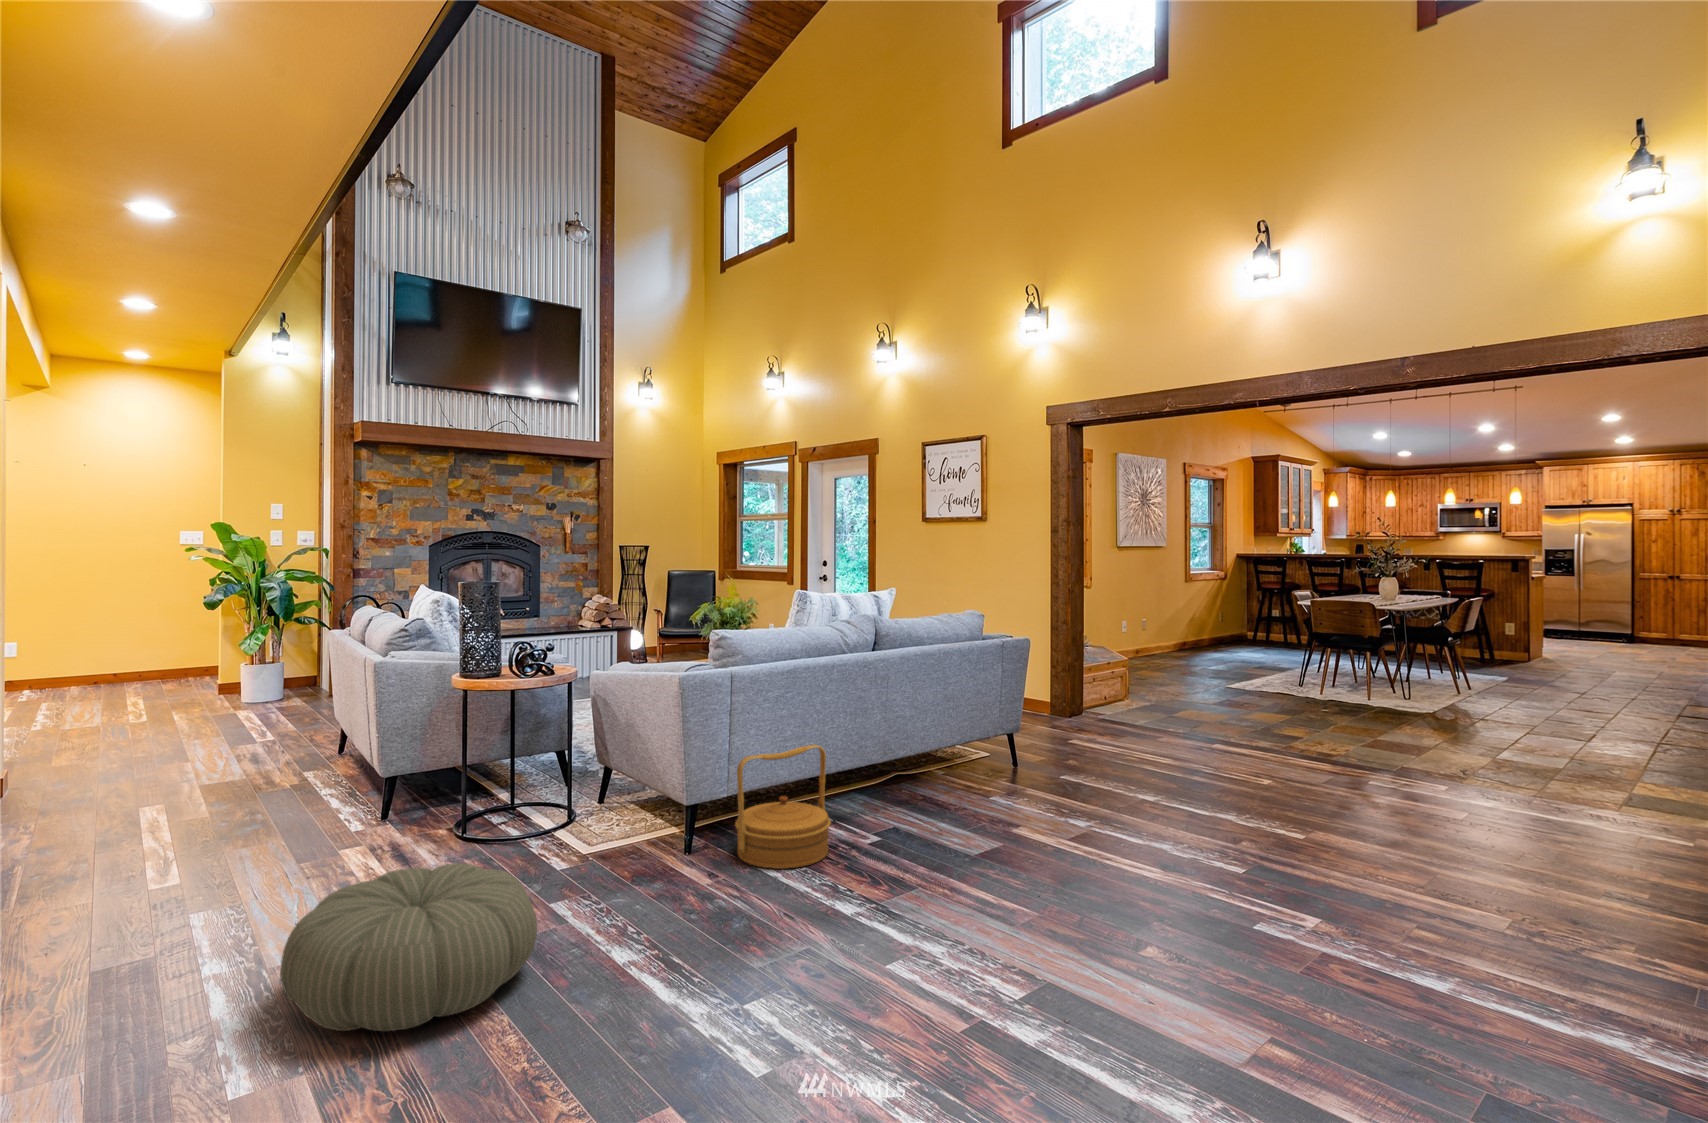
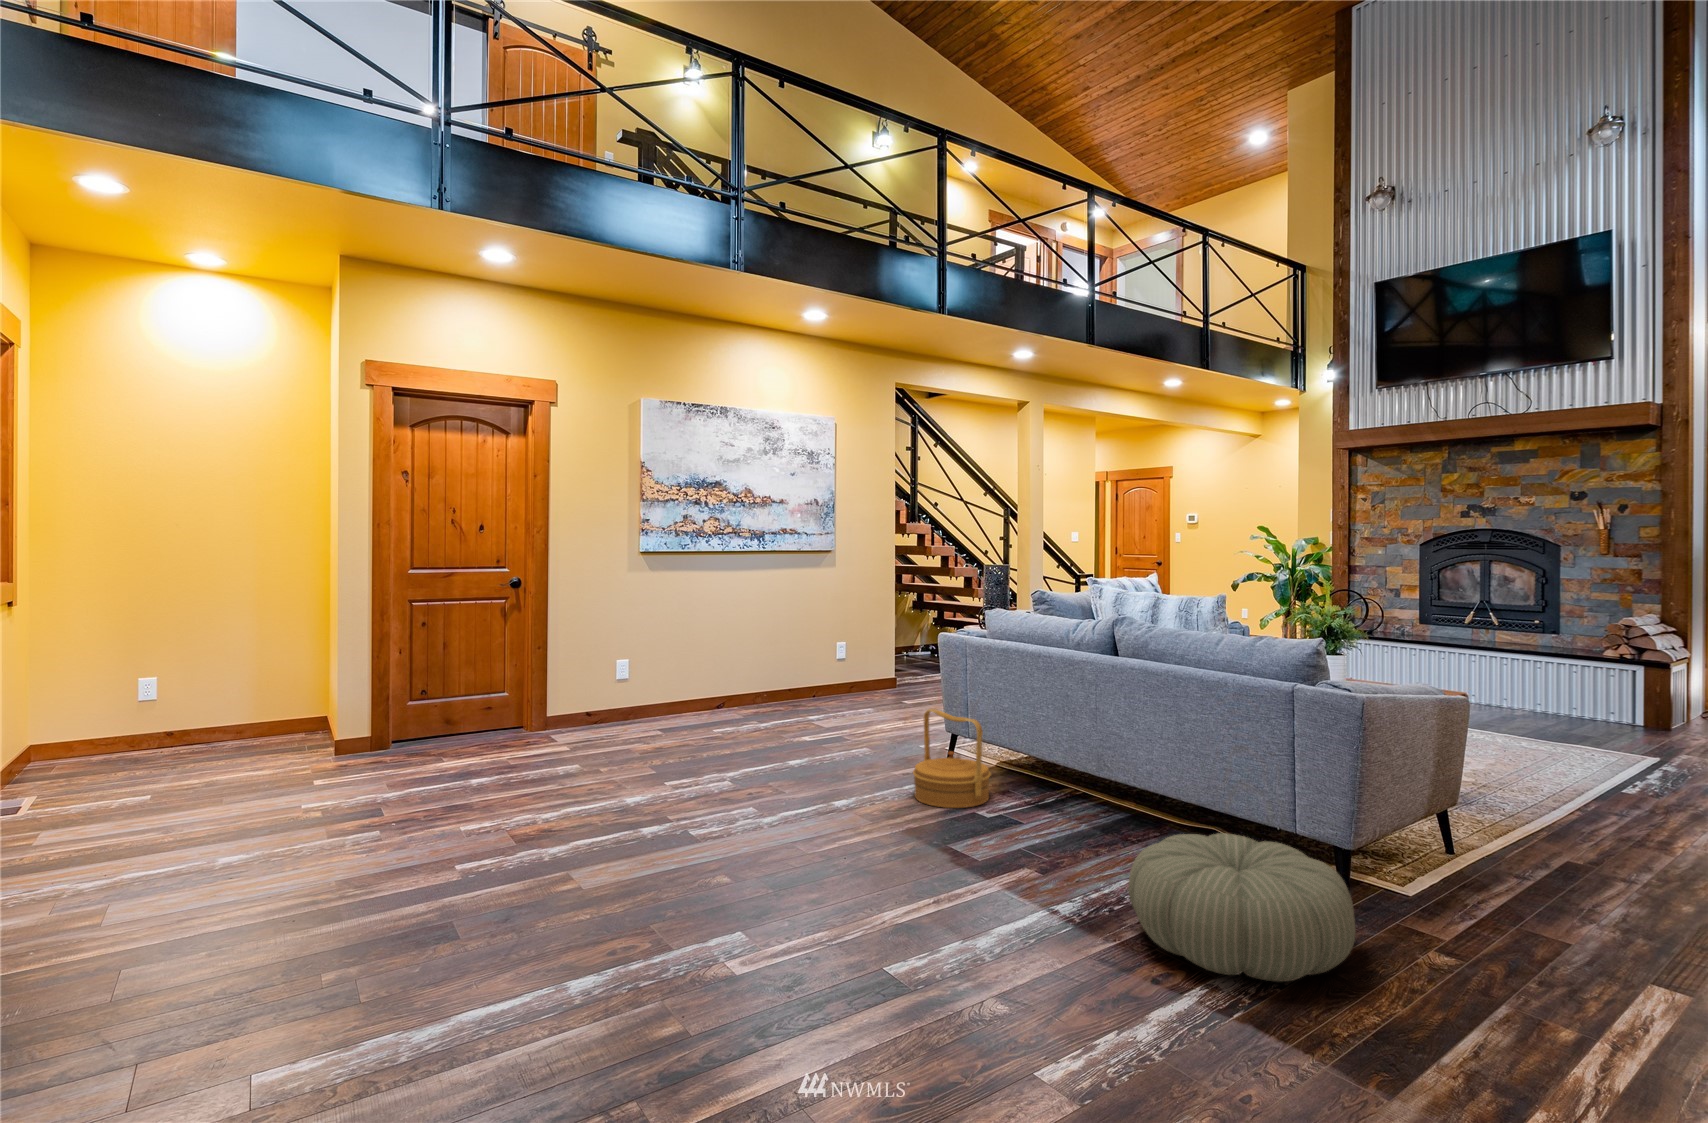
pouf: present [280,863,537,1031] -> present [1128,833,1356,982]

